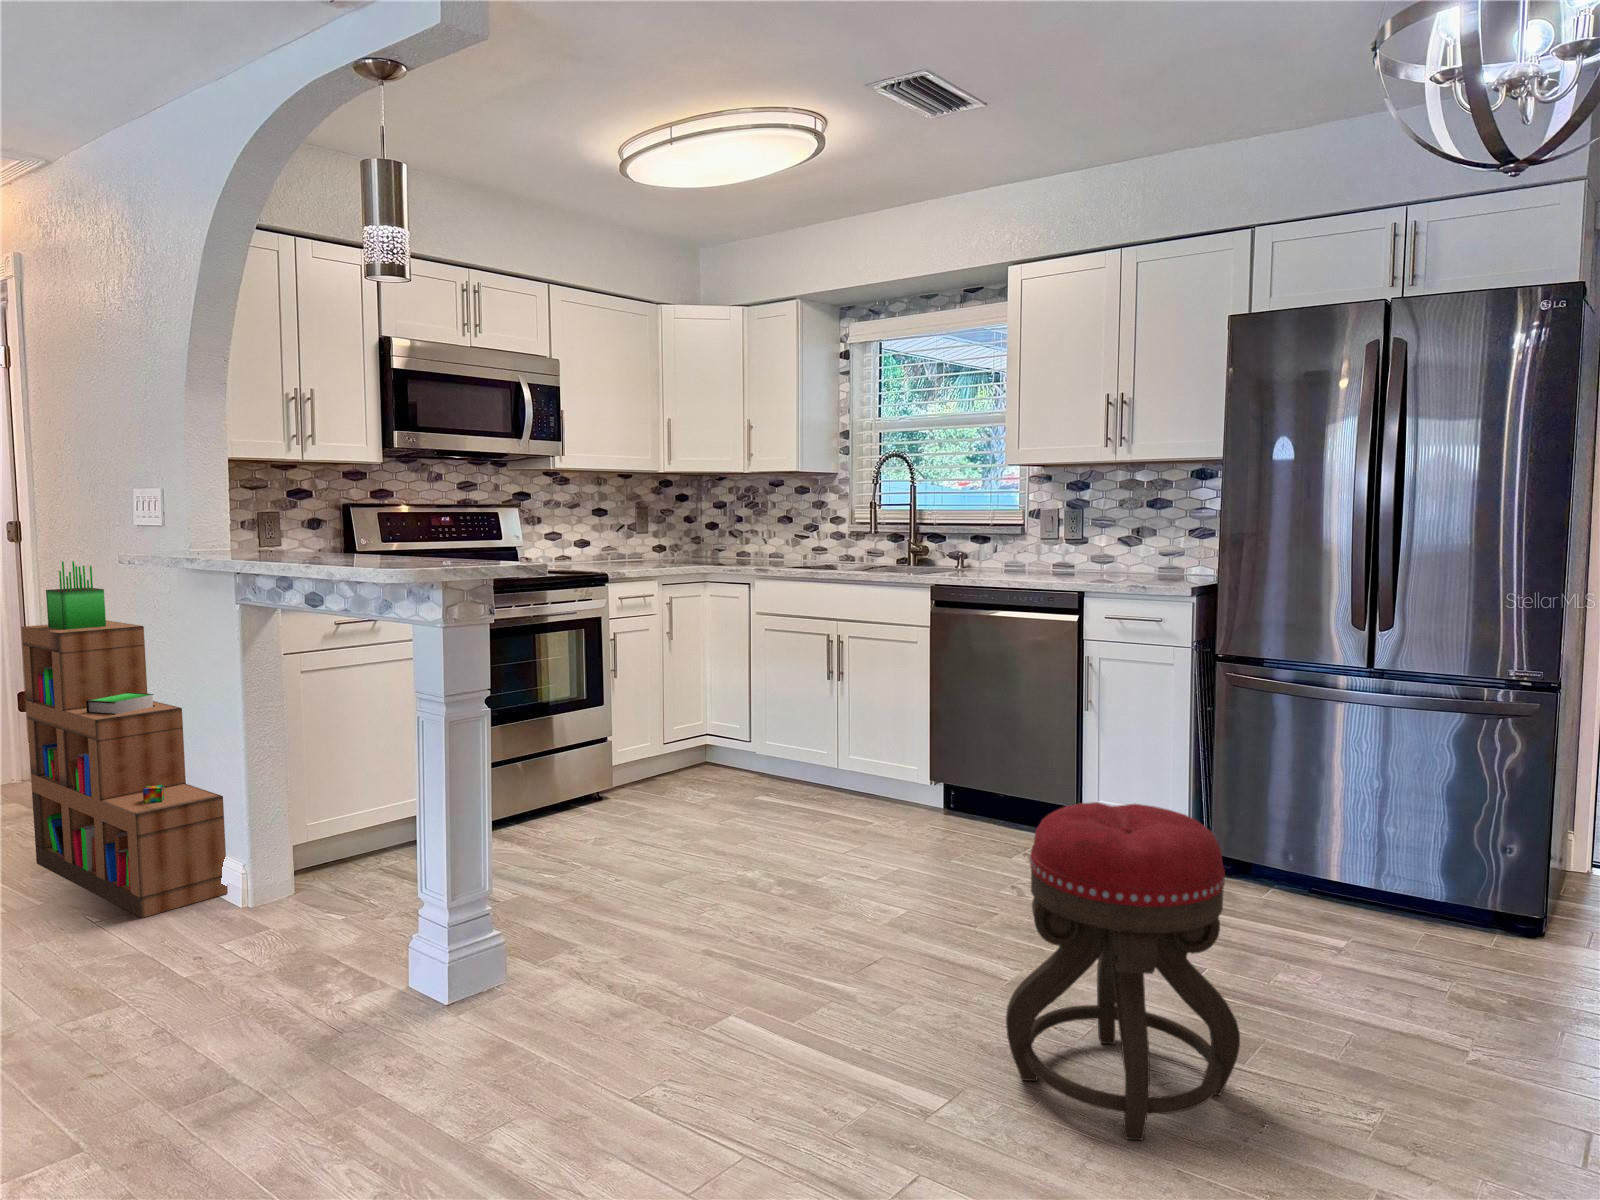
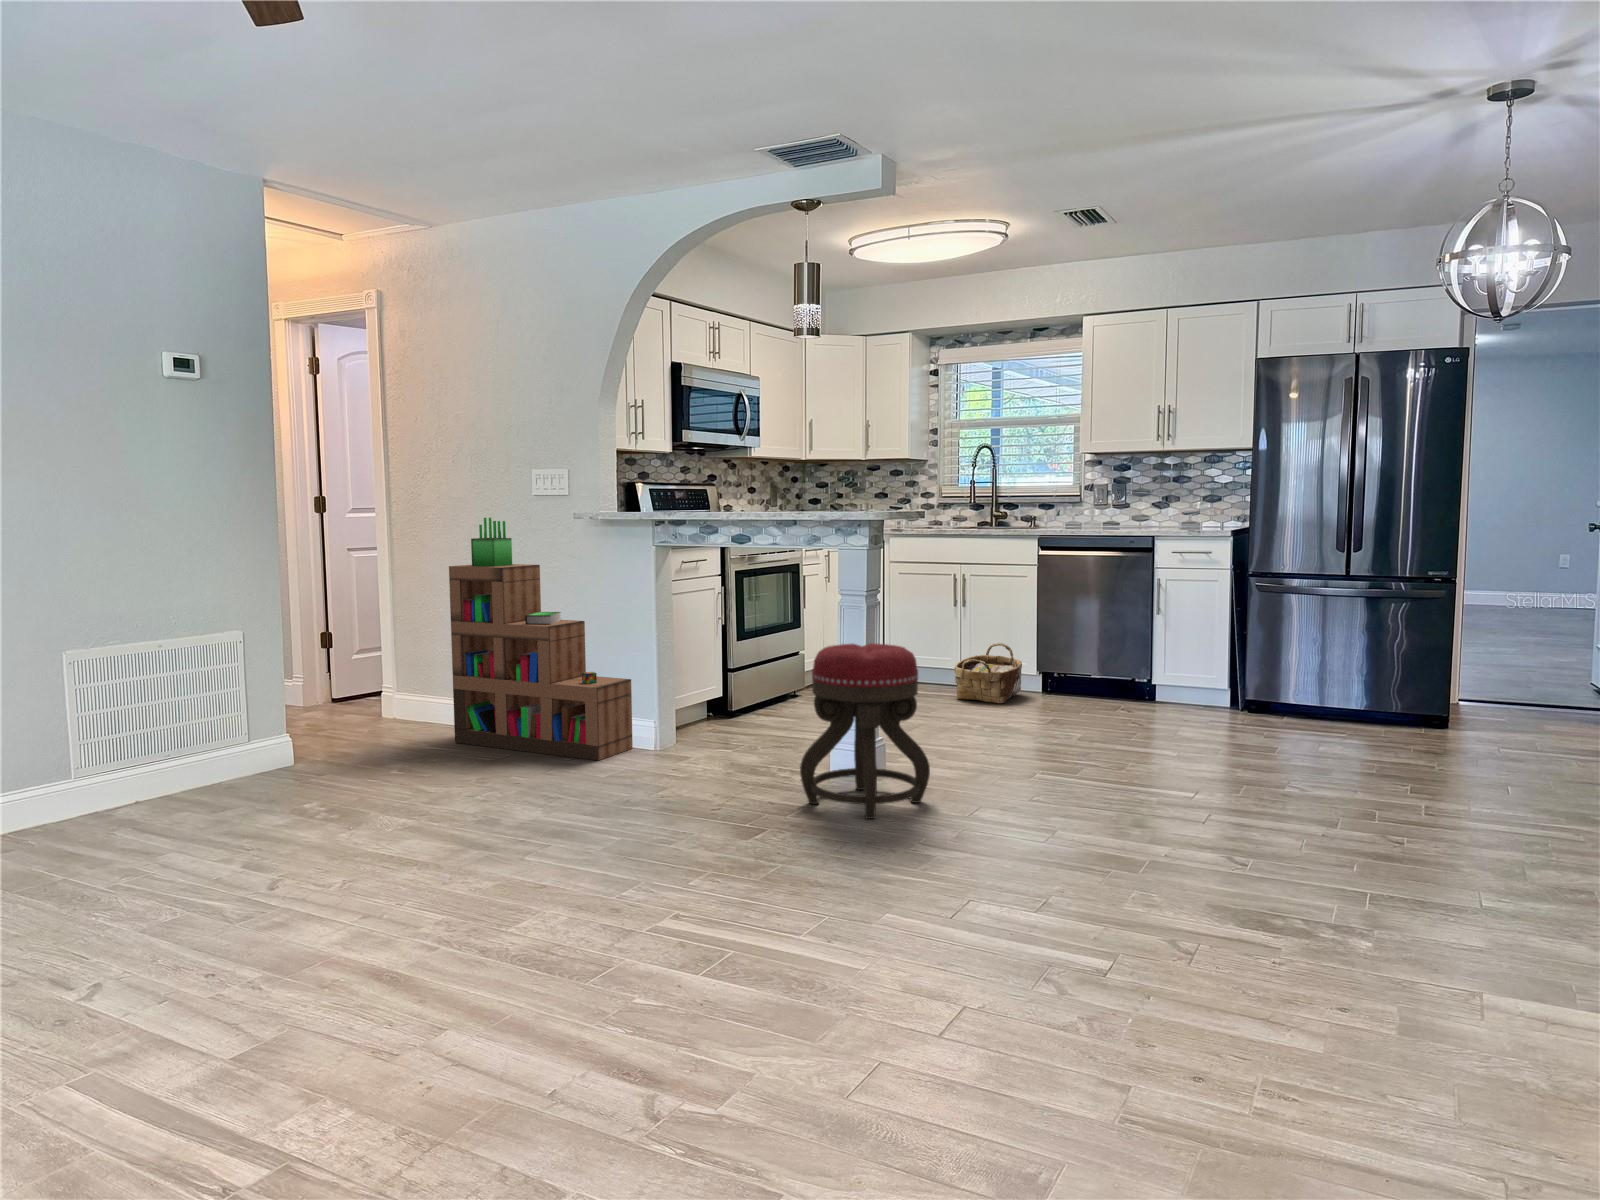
woven basket: none [795,735,900,828] -> present [954,643,1022,703]
ottoman: present [1006,802,1240,1140] -> present [800,643,930,819]

